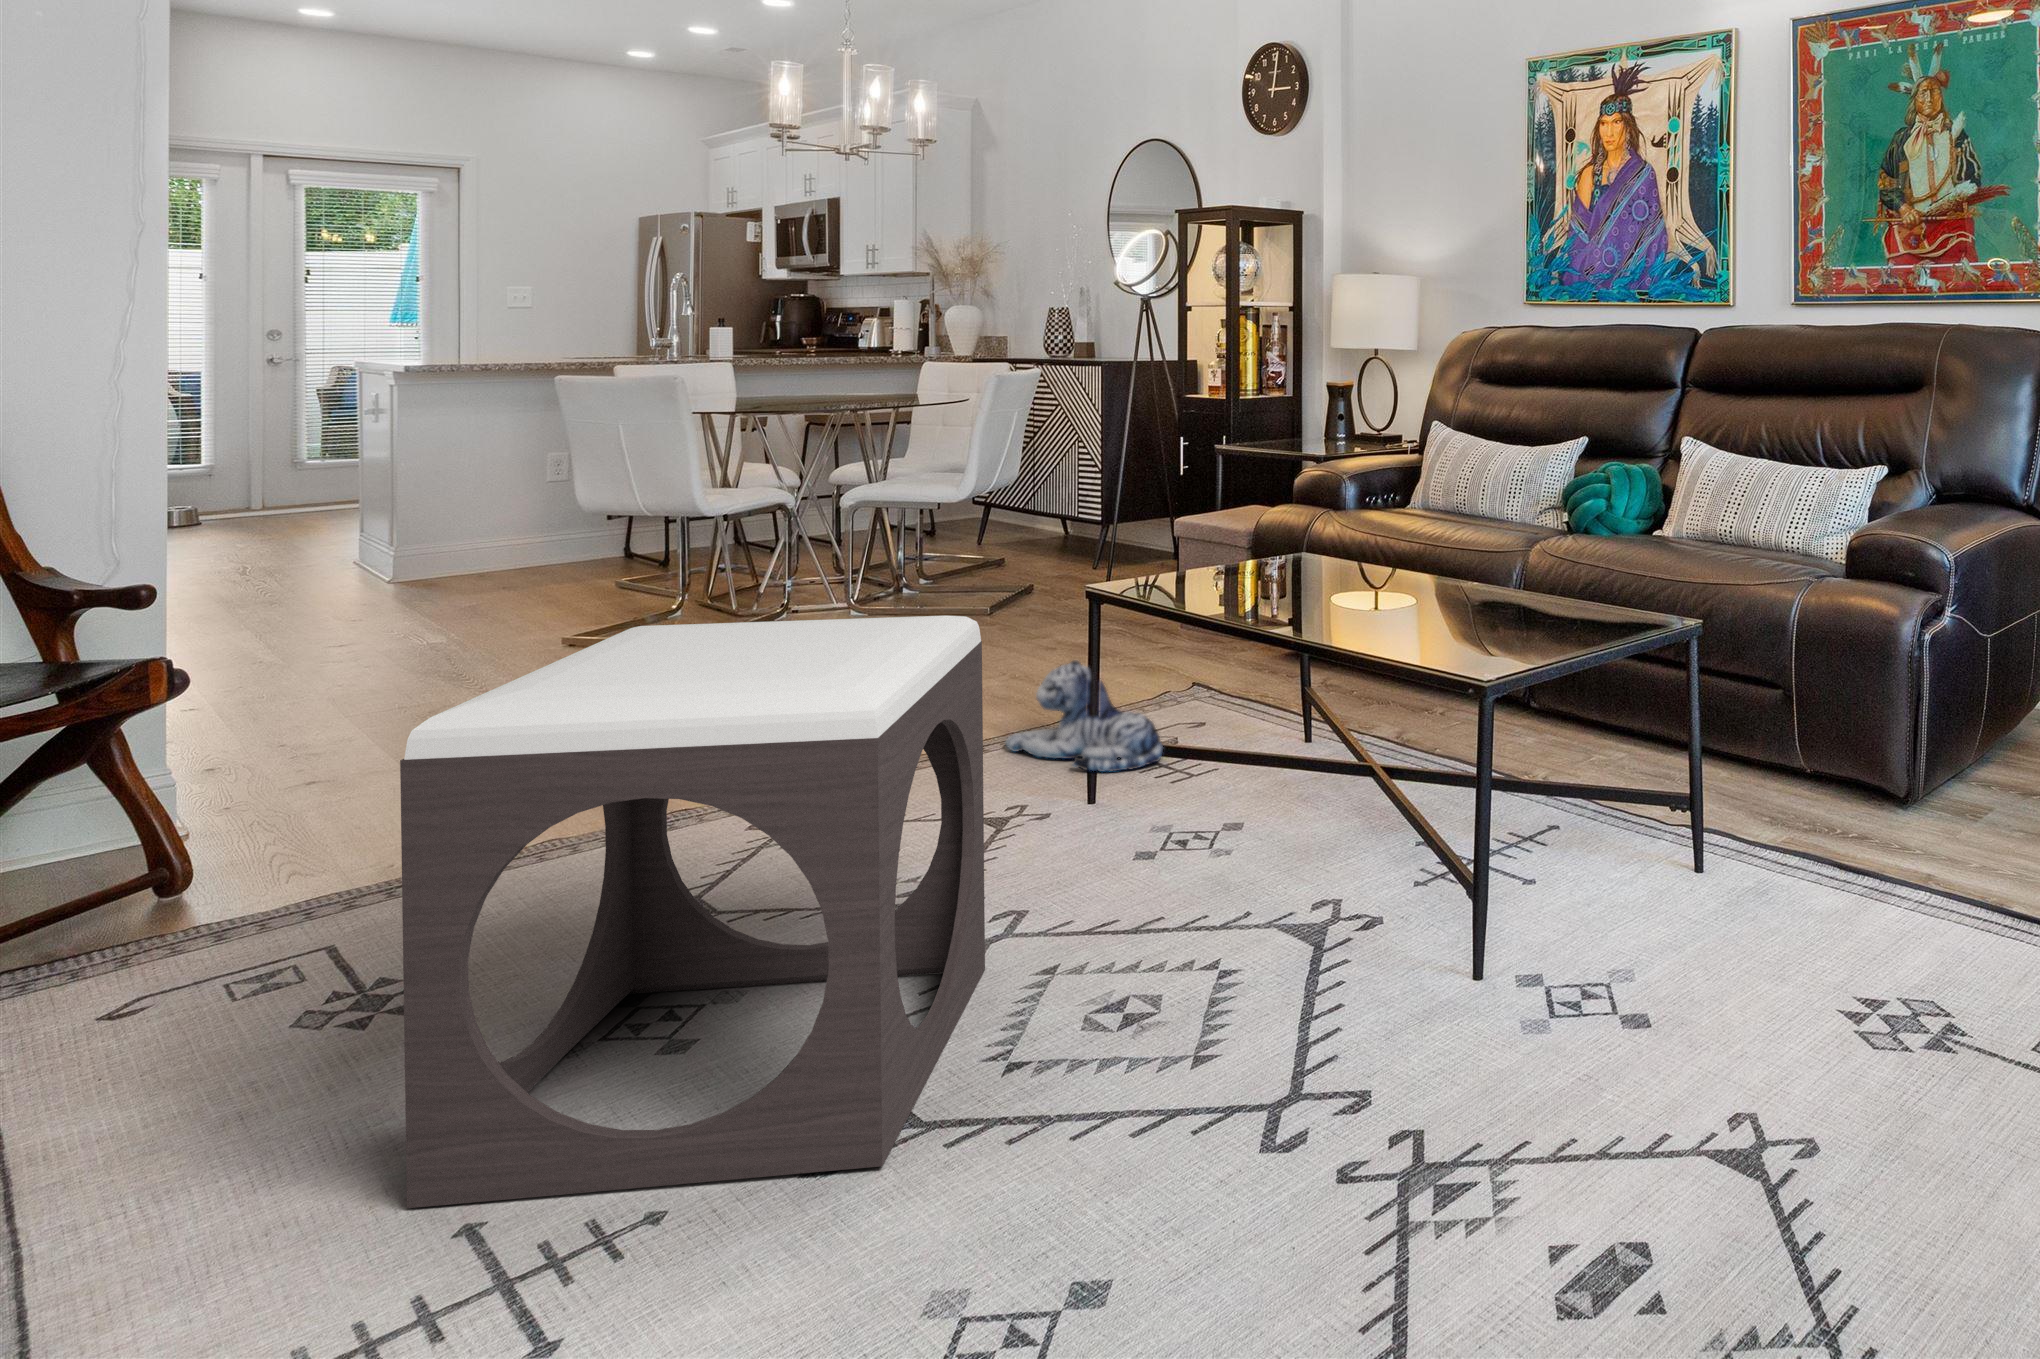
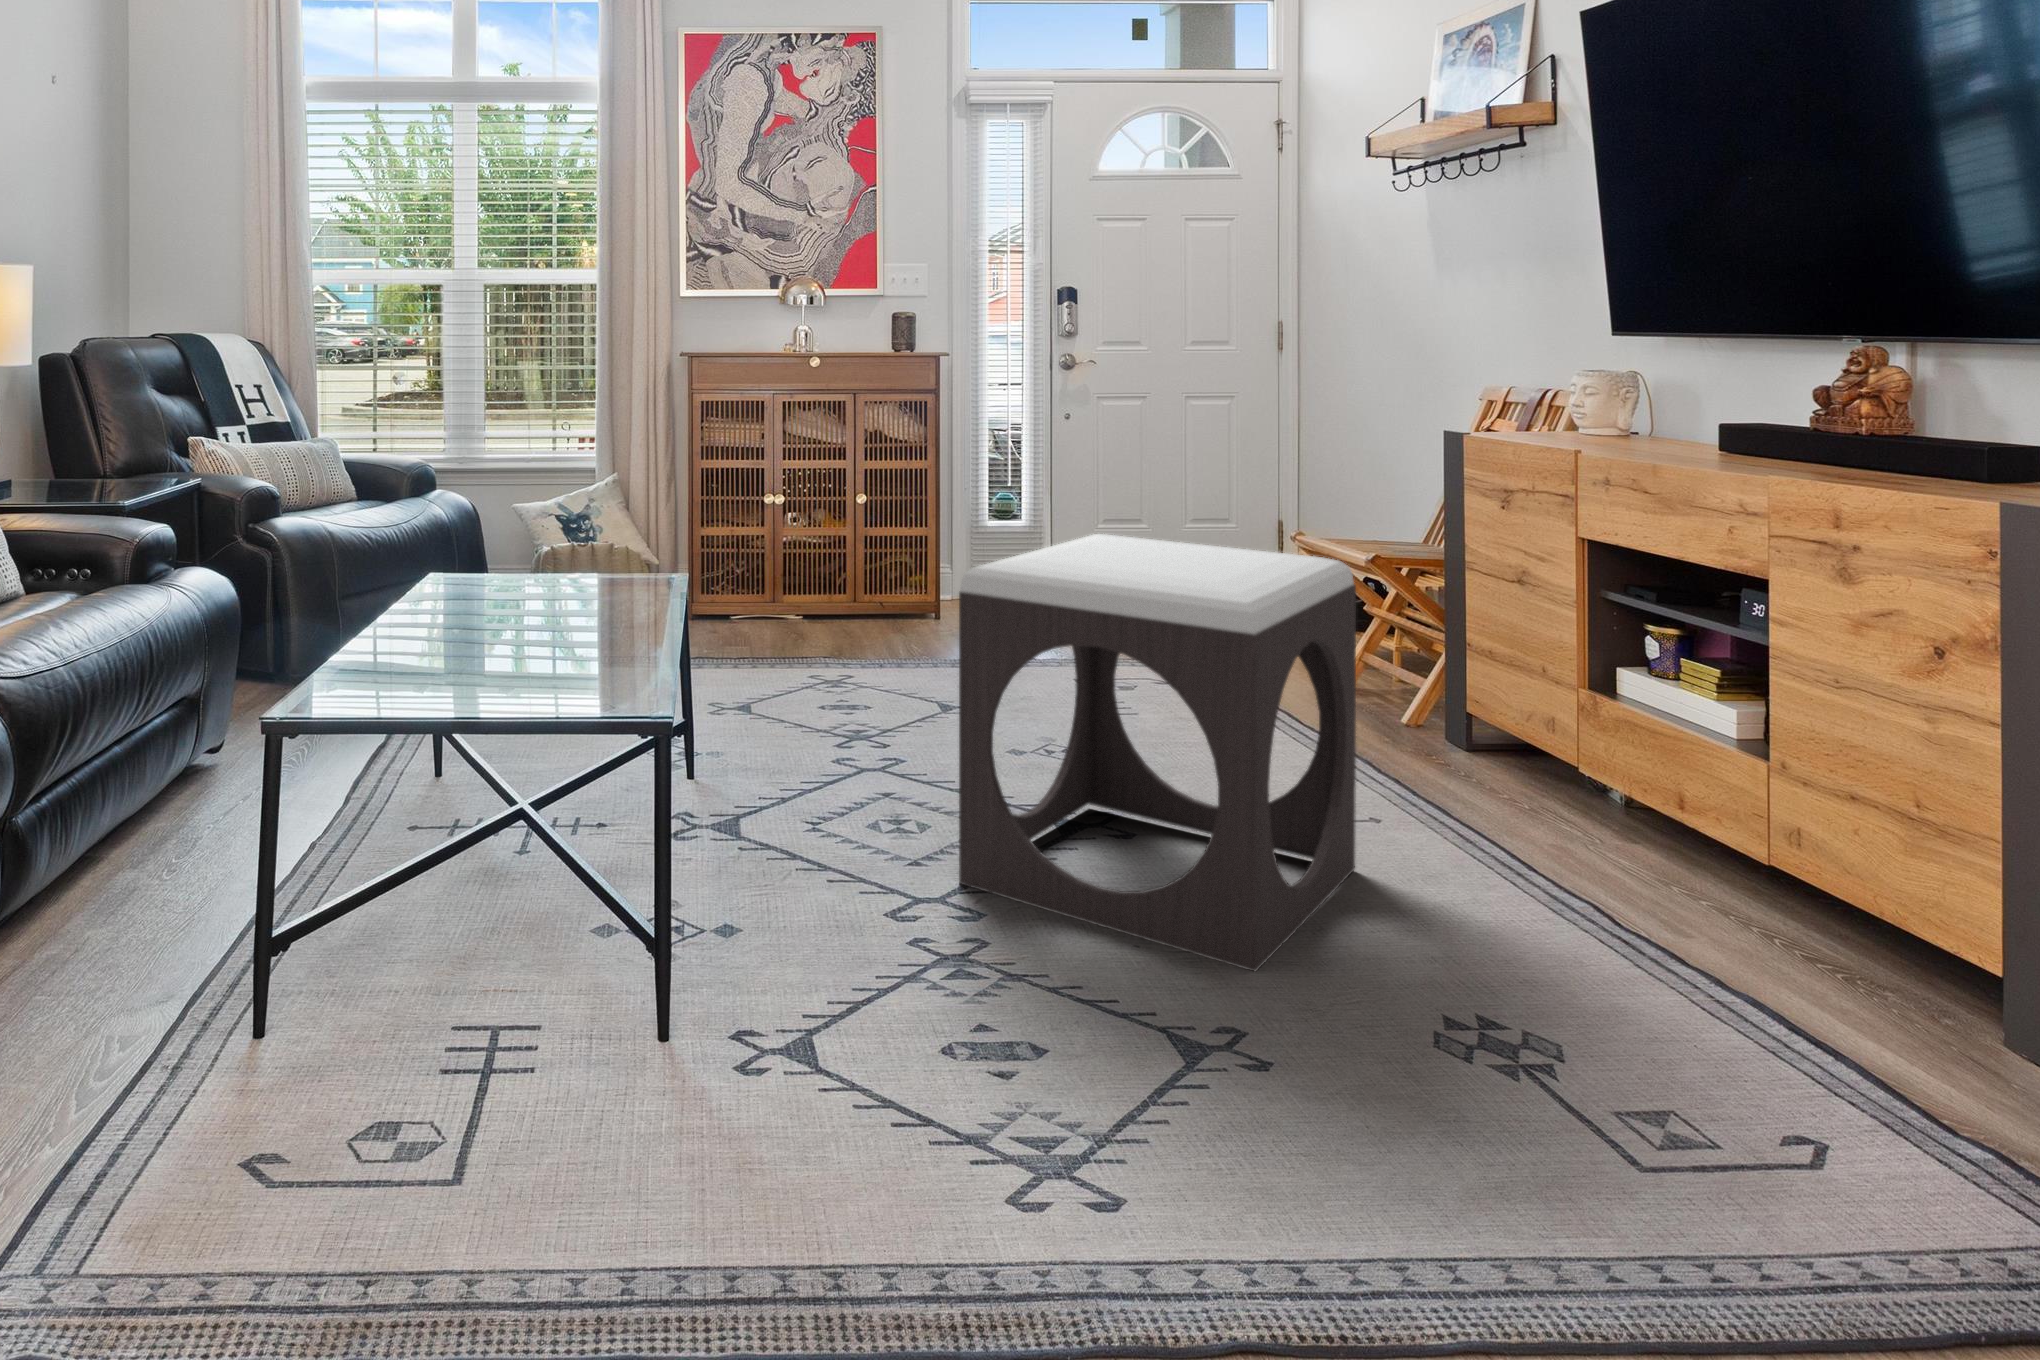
plush toy: present [1006,660,1163,772] -> none [413,985,590,1257]

